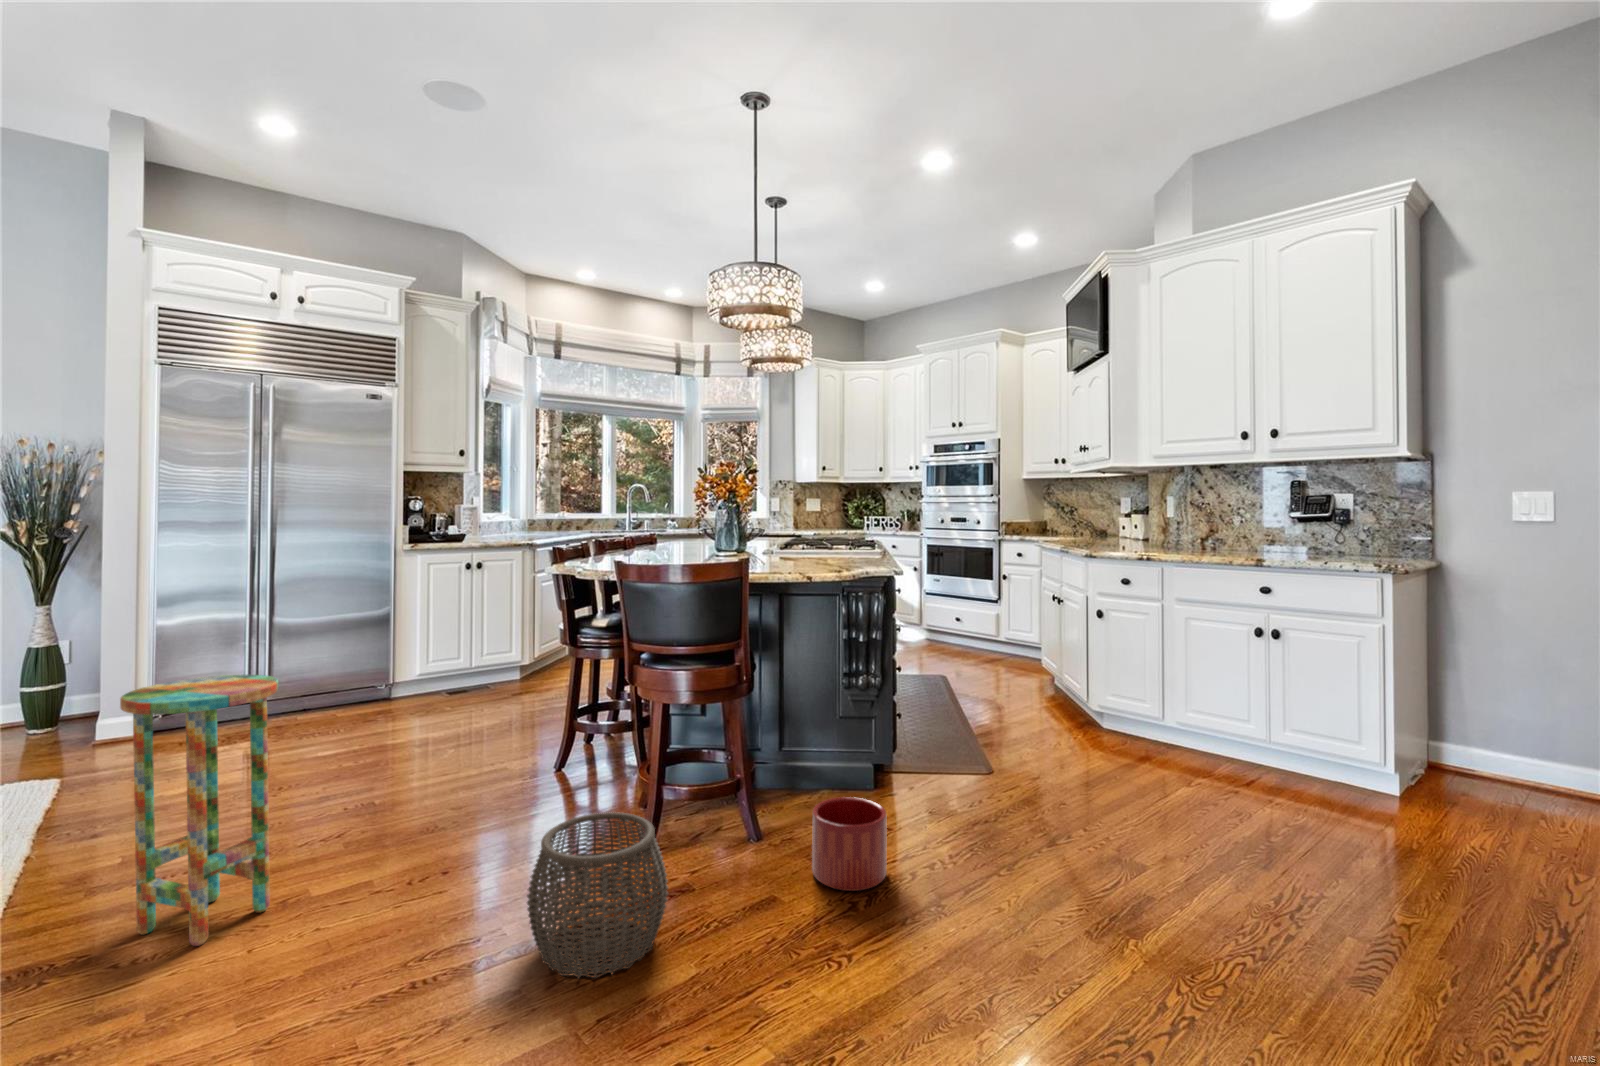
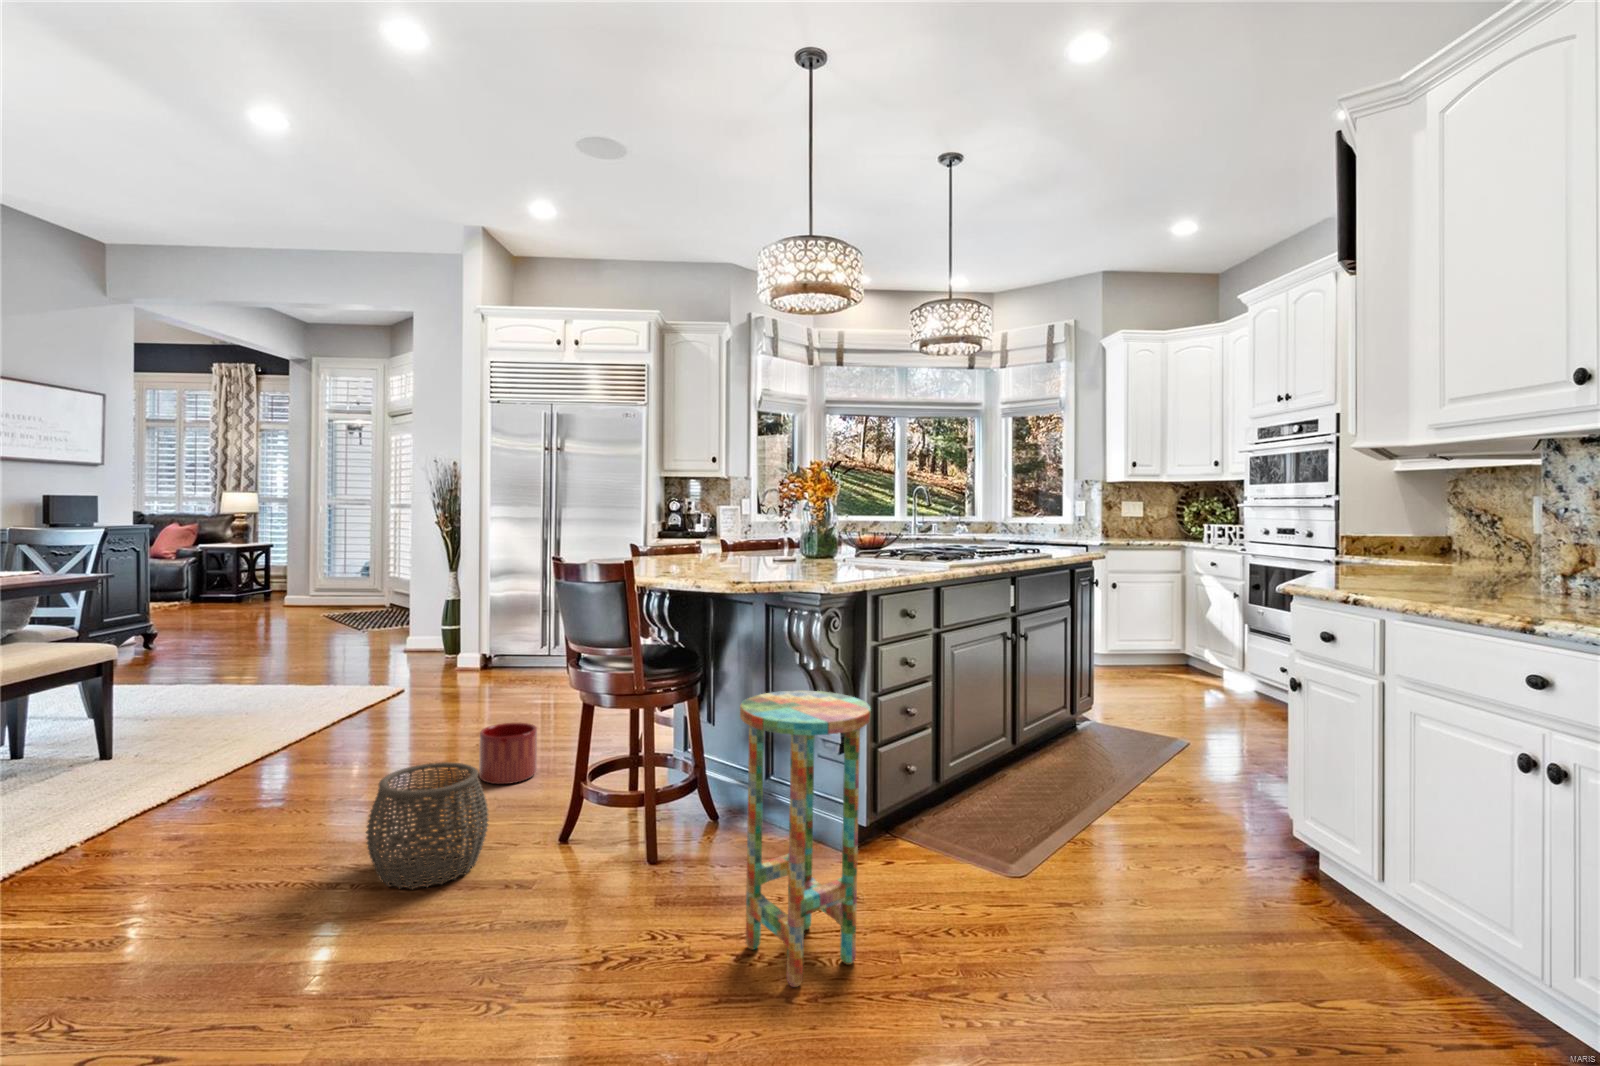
side table: present [120,675,278,946] -> present [740,691,871,987]
planter: present [812,797,887,891] -> present [479,723,537,784]

